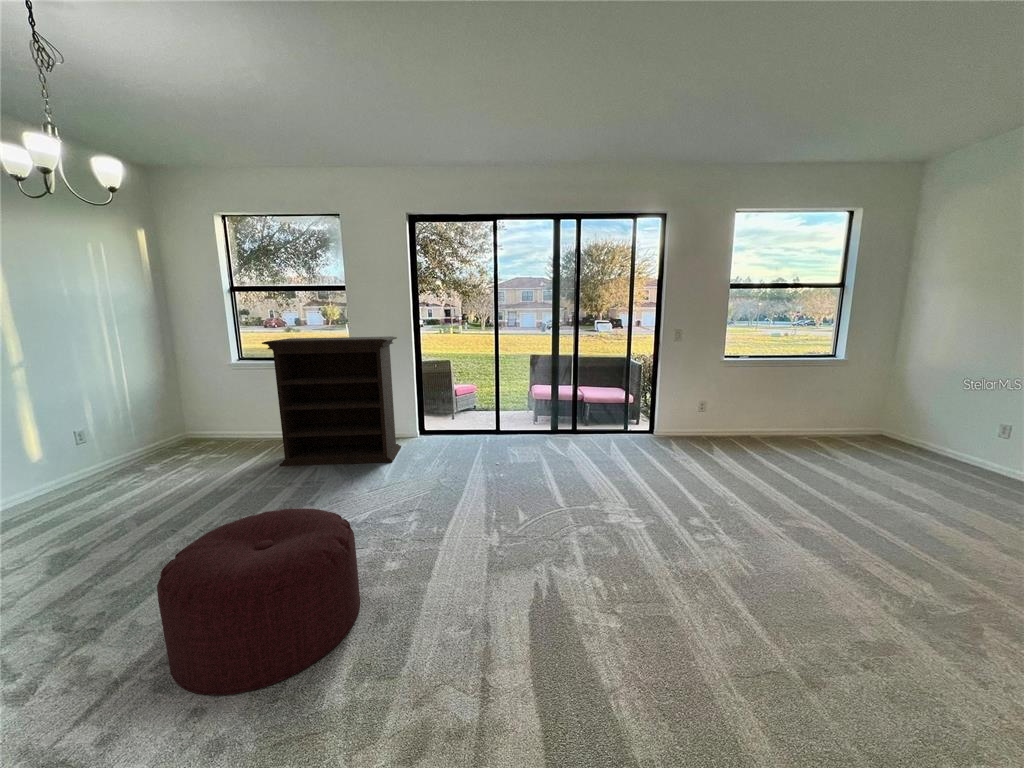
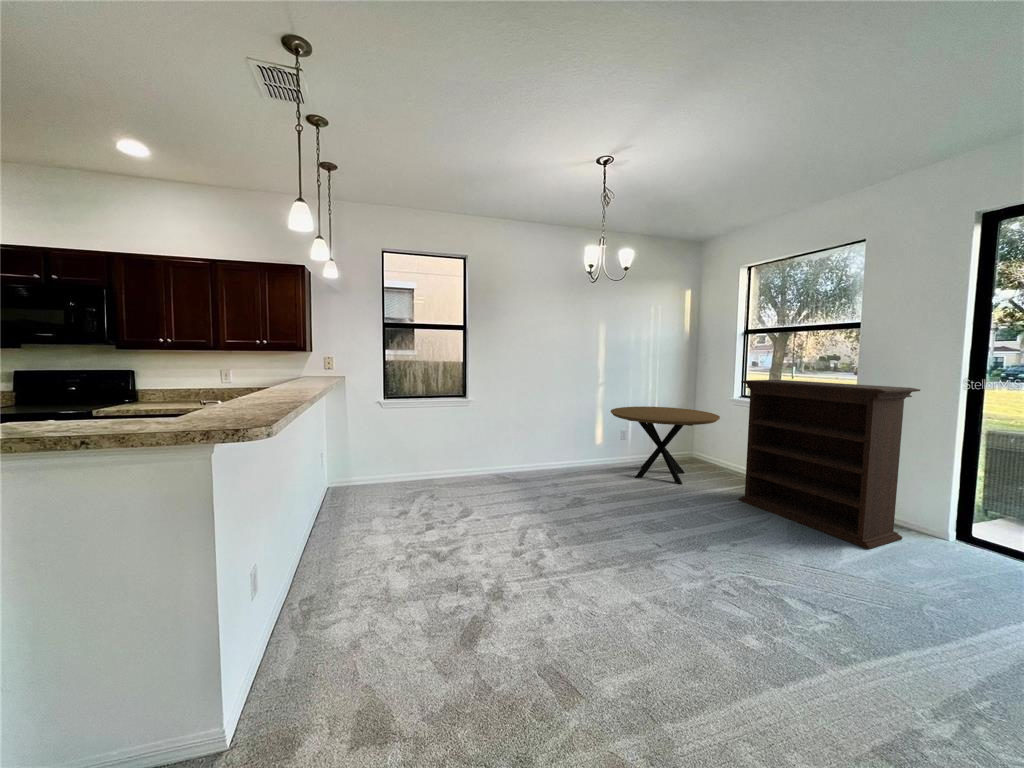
dining table: none [55,384,236,492] -> present [611,406,720,484]
ottoman: present [157,508,360,695] -> none [555,514,702,661]

